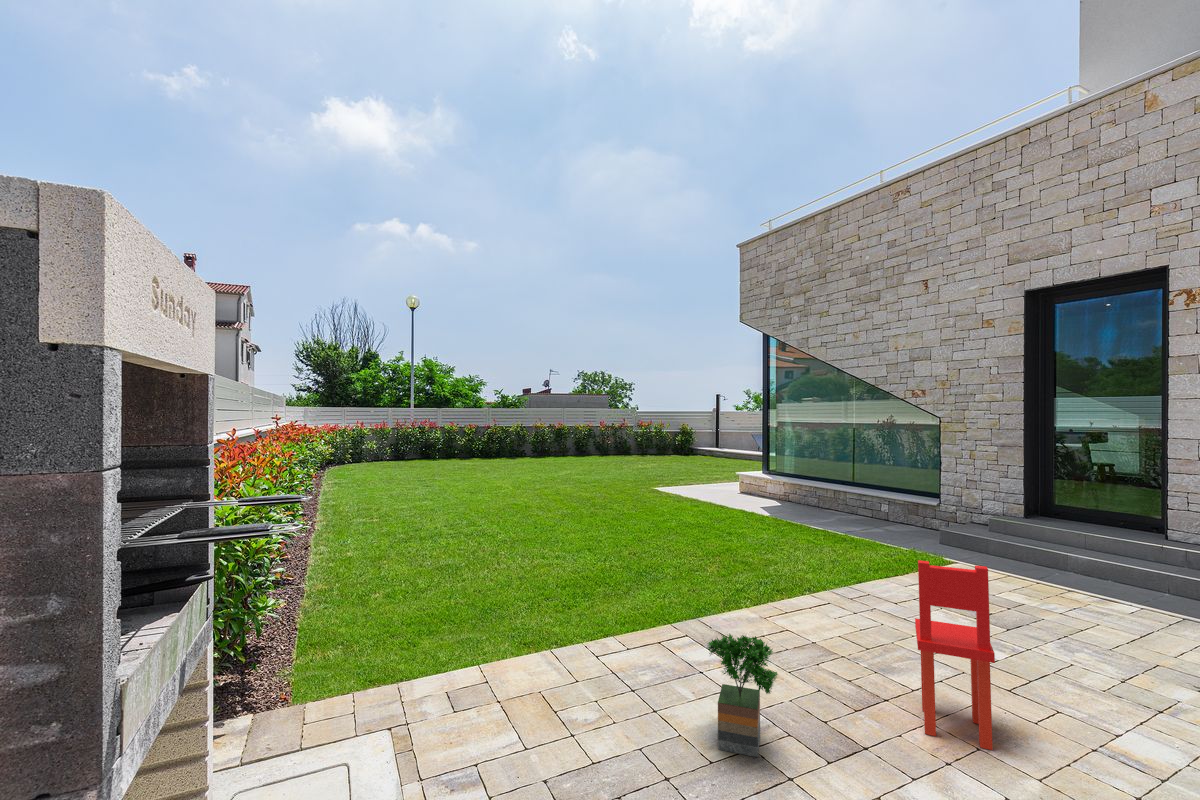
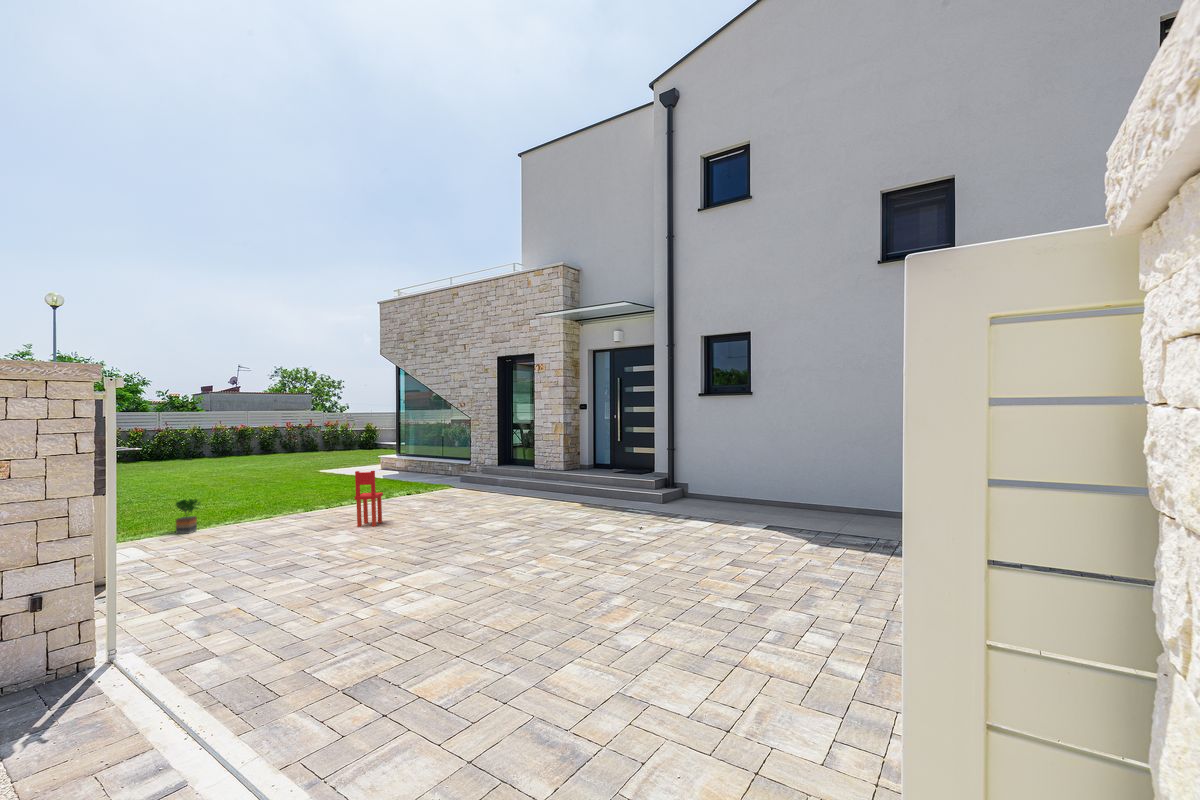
potted tree: present [707,634,778,757] -> present [176,499,200,534]

